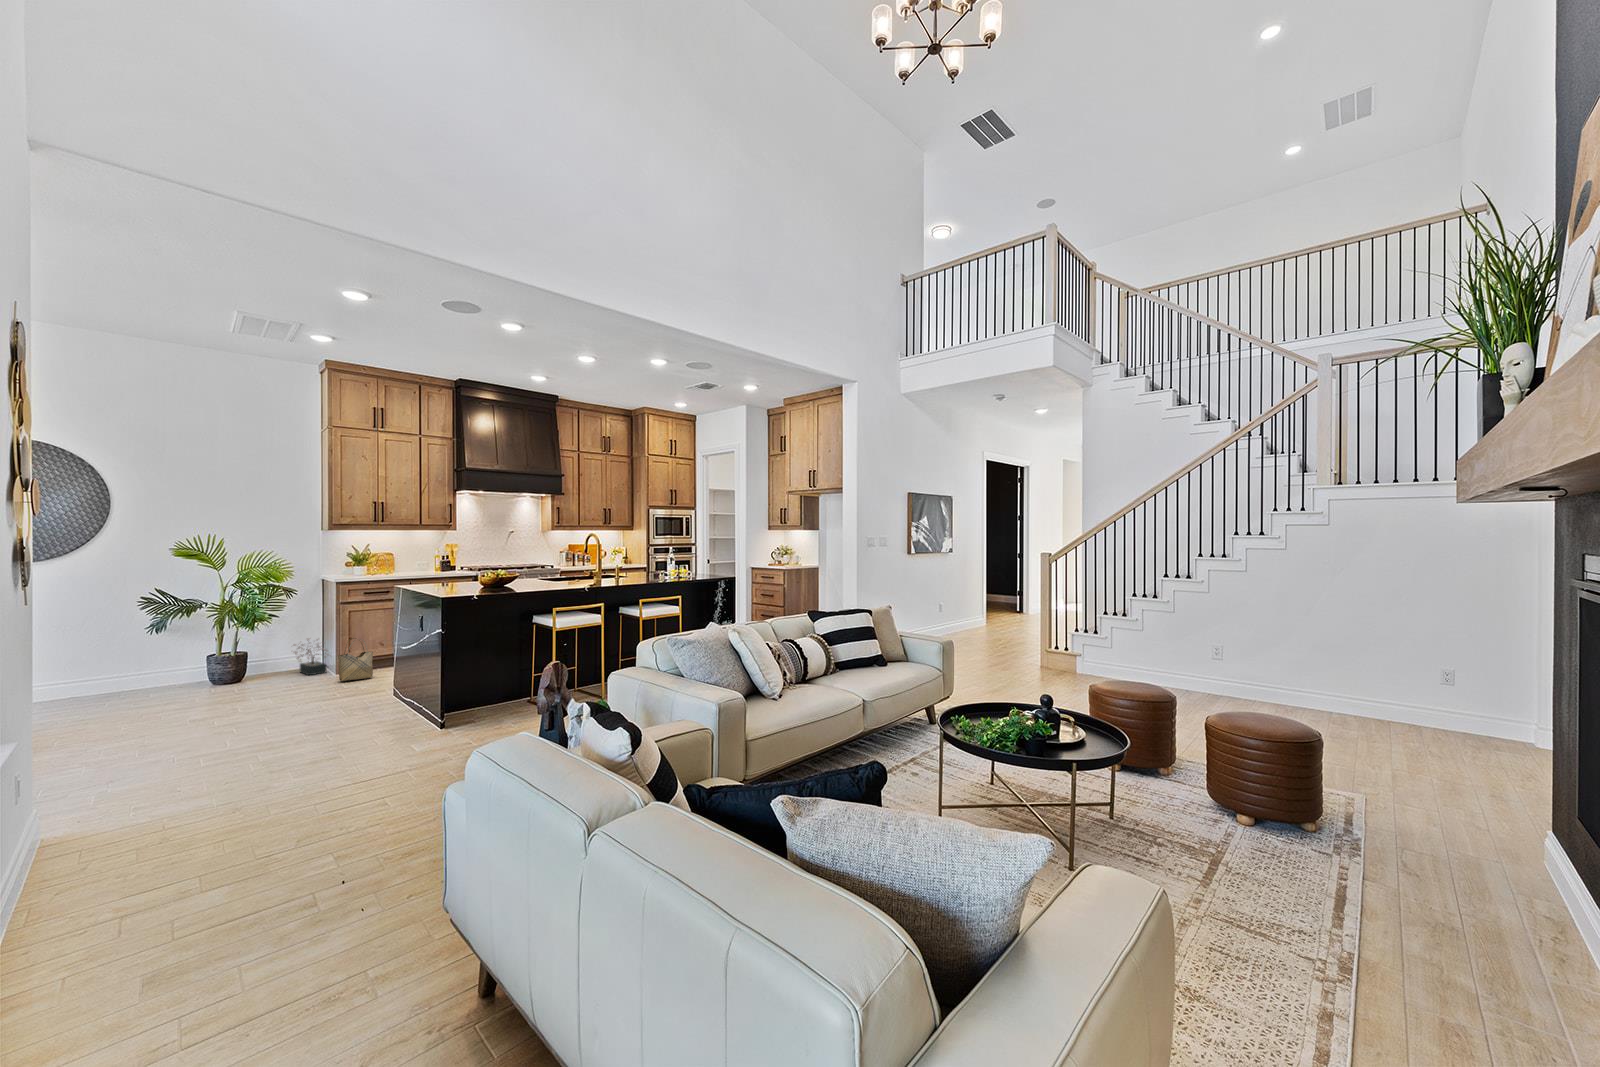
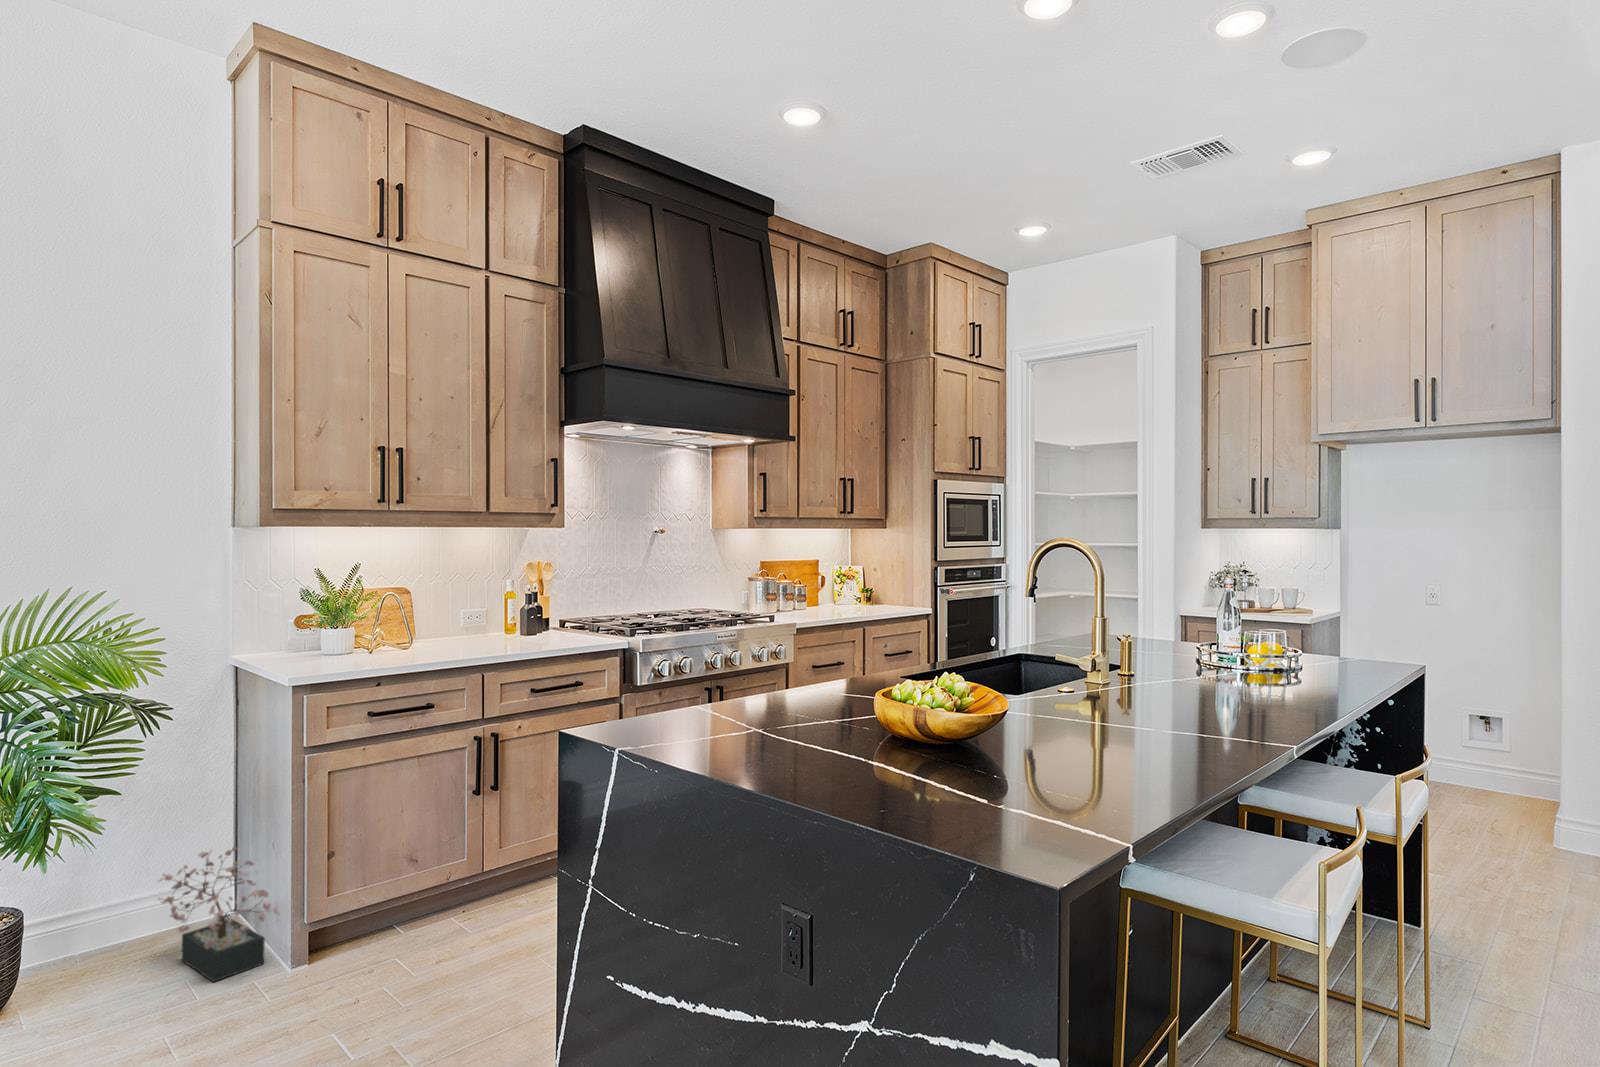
woven basket: present [338,638,373,681] -> none [321,872,421,1028]

